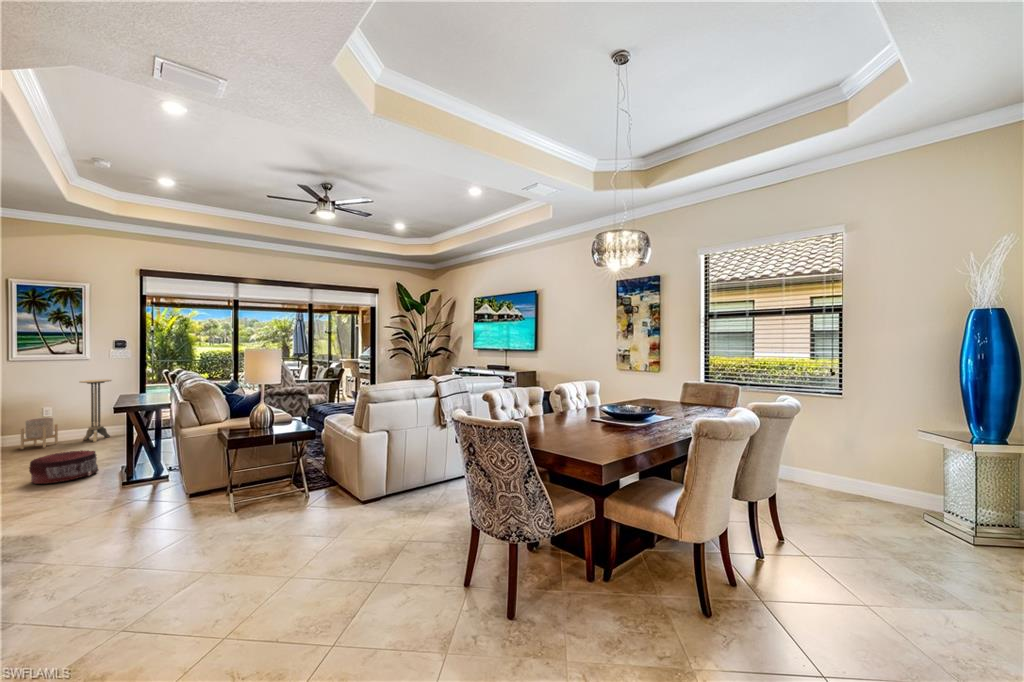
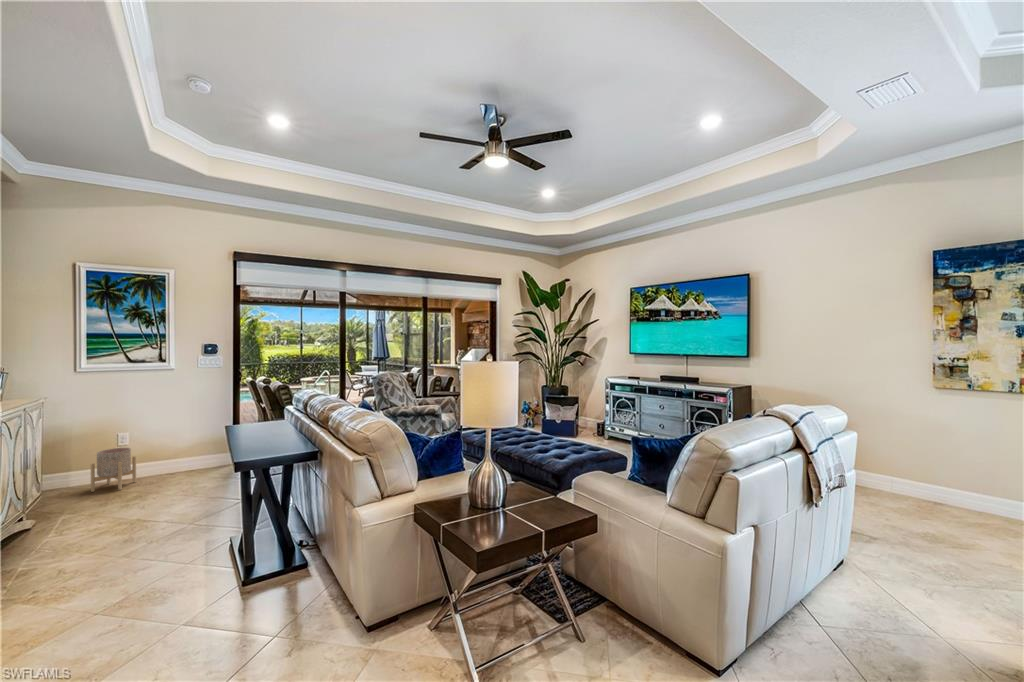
side table: present [80,379,111,442] -> none [162,396,201,480]
pouf: present [29,450,98,484] -> none [101,510,199,575]

